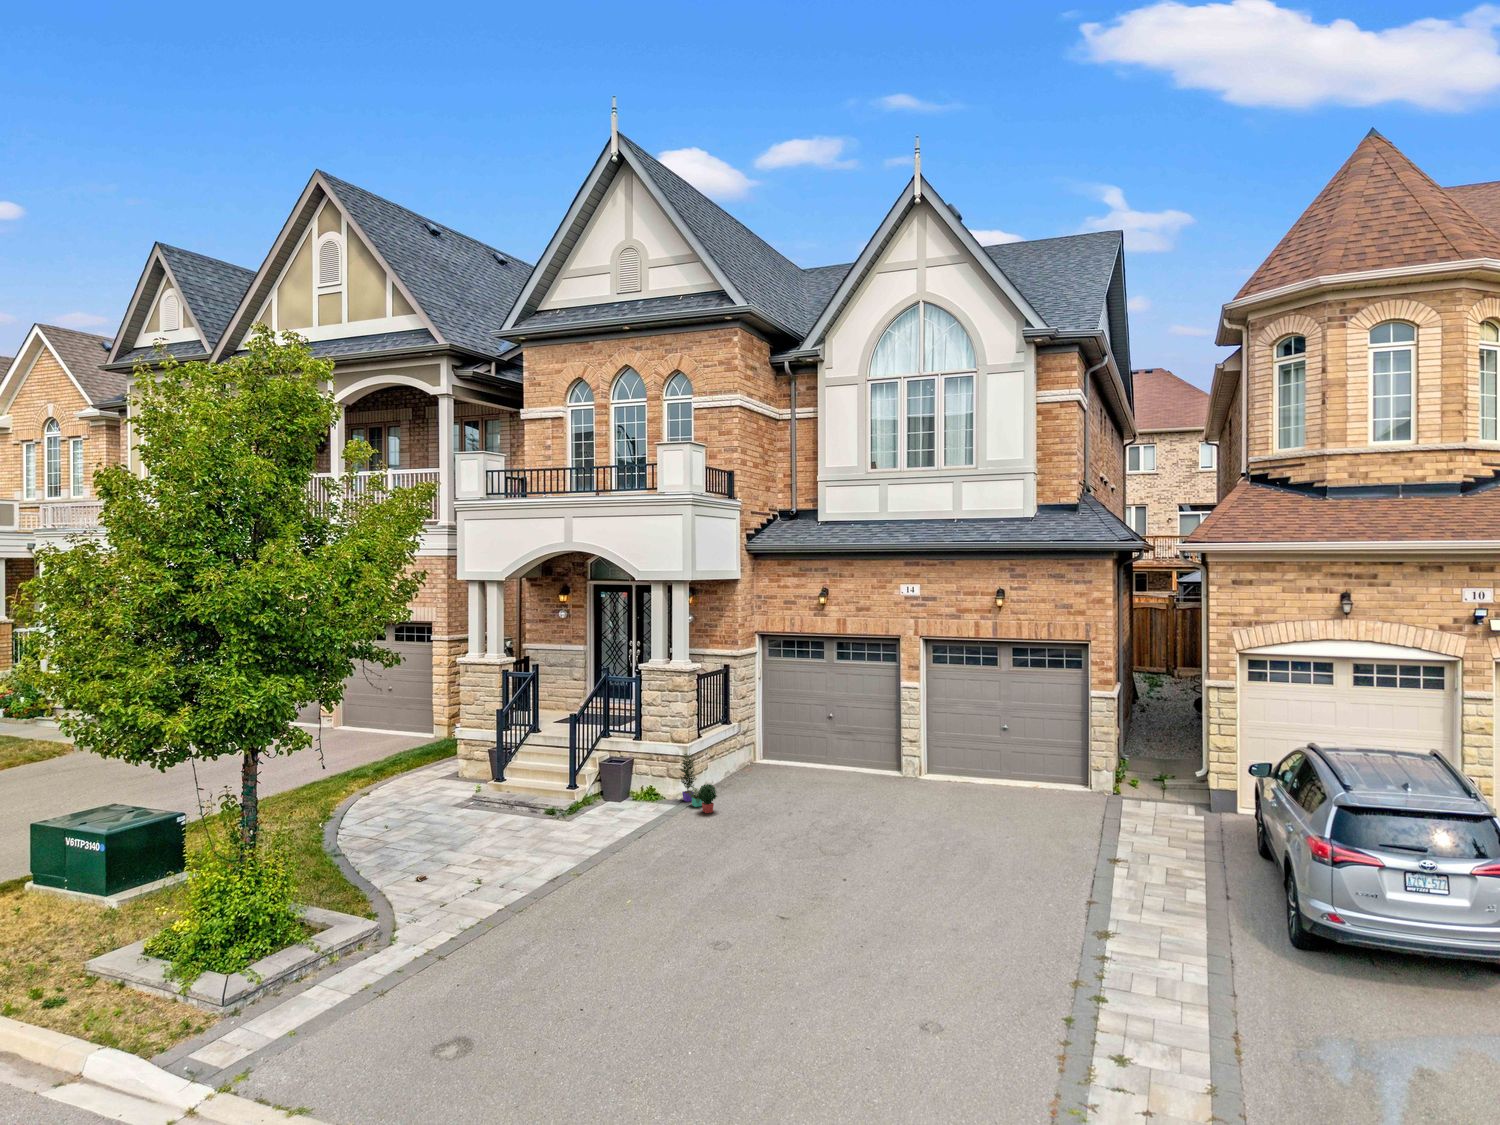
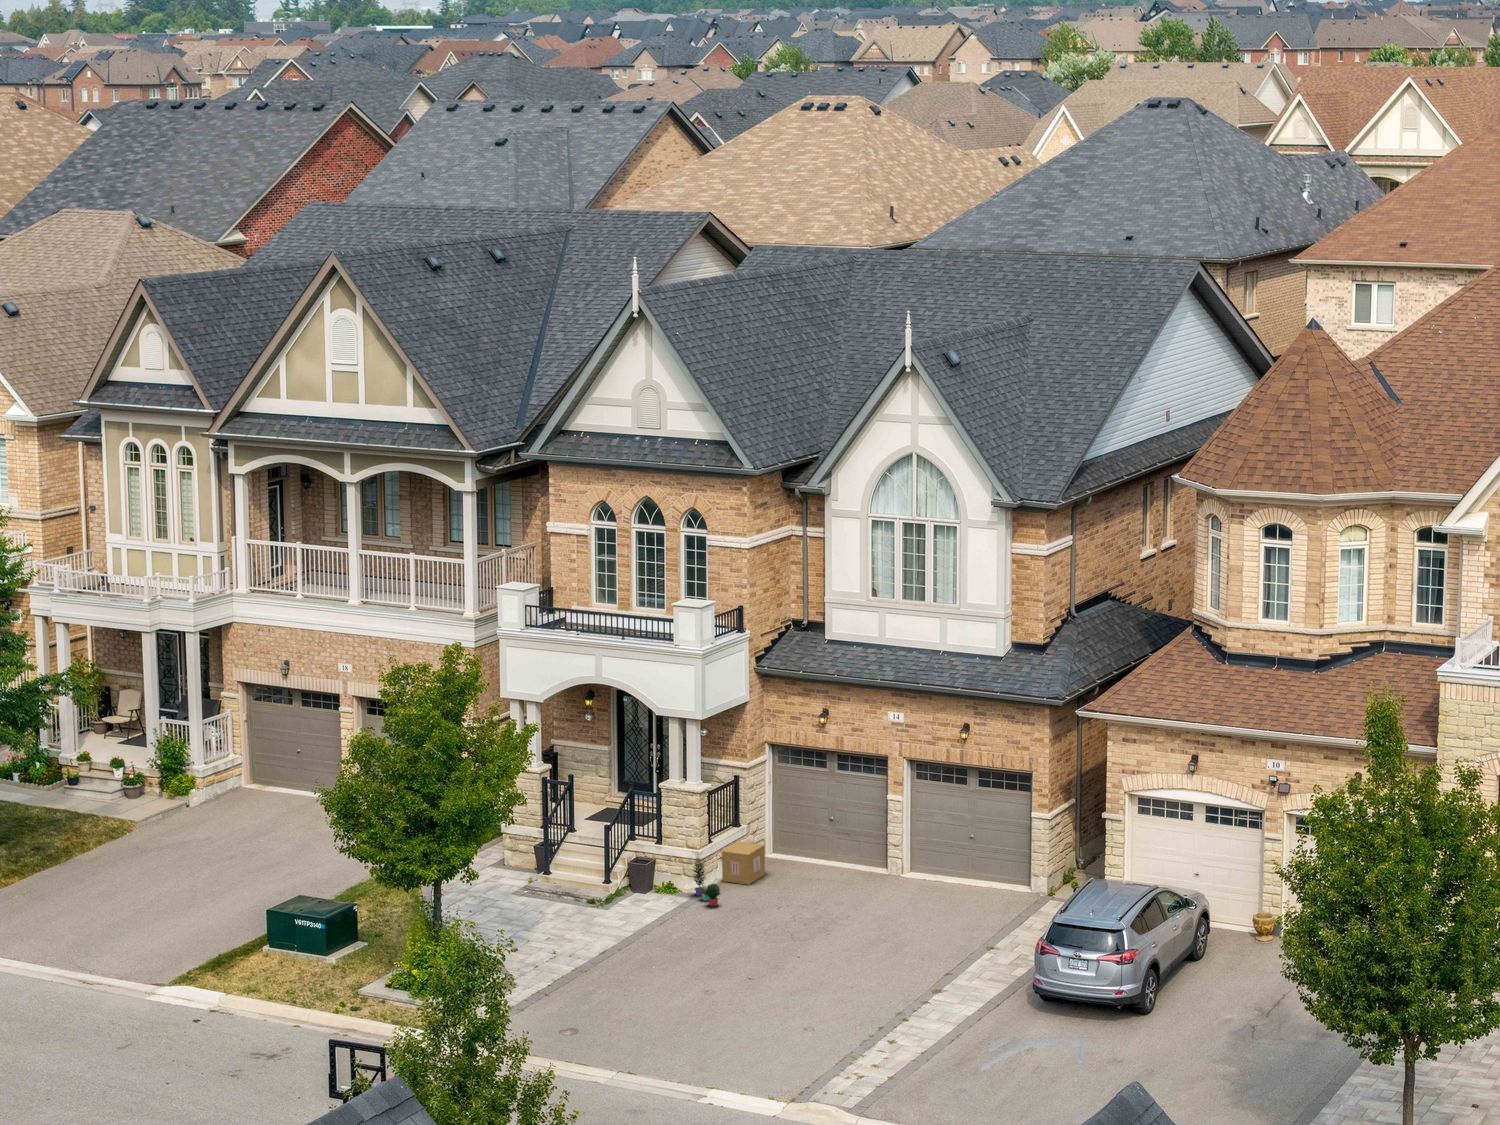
cardboard box: none [713,739,761,788] -> present [722,842,765,885]

